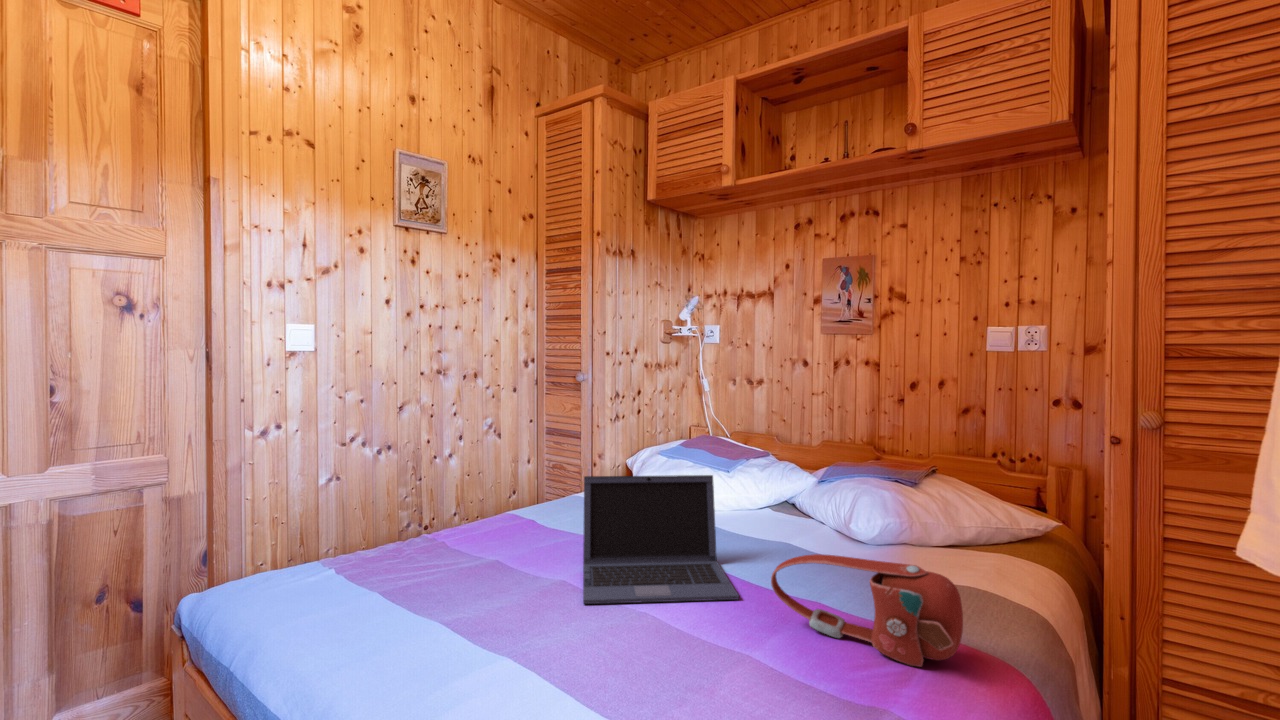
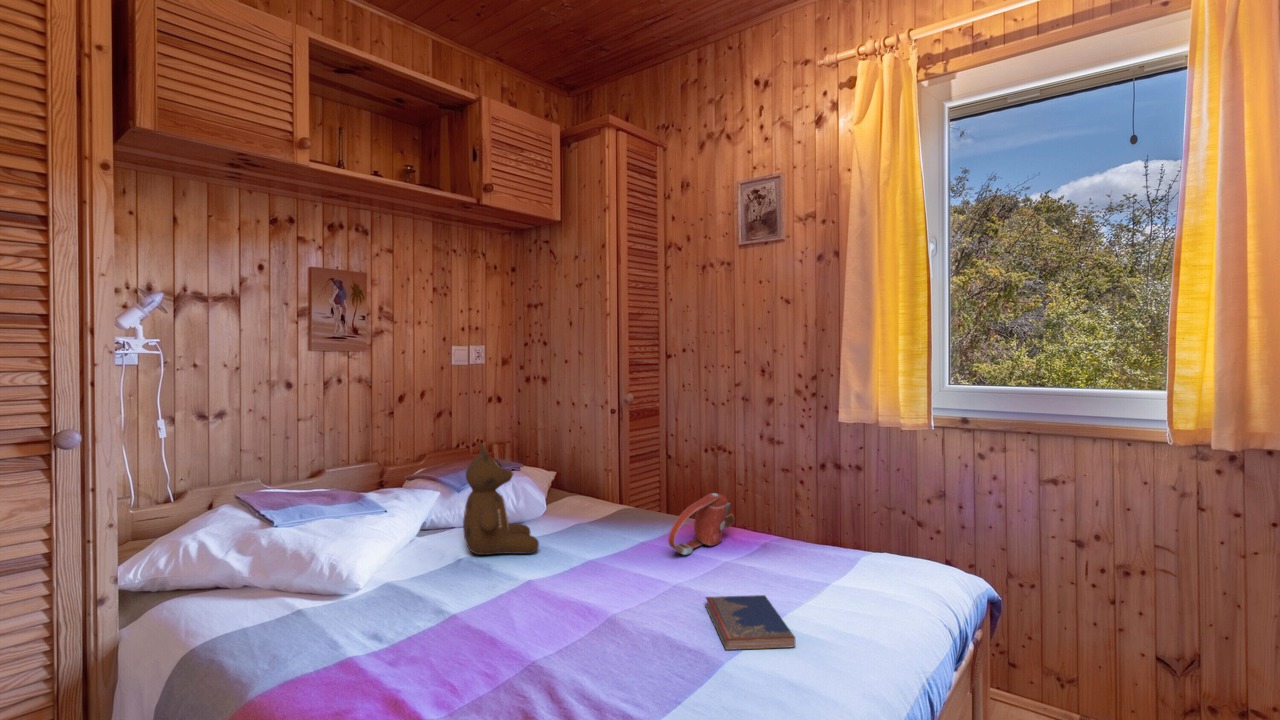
teddy bear: none [719,420,817,549] -> present [463,443,539,555]
laptop: present [583,475,739,604] -> none [528,499,649,625]
hardcover book: none [491,625,636,688] -> present [706,595,796,650]

